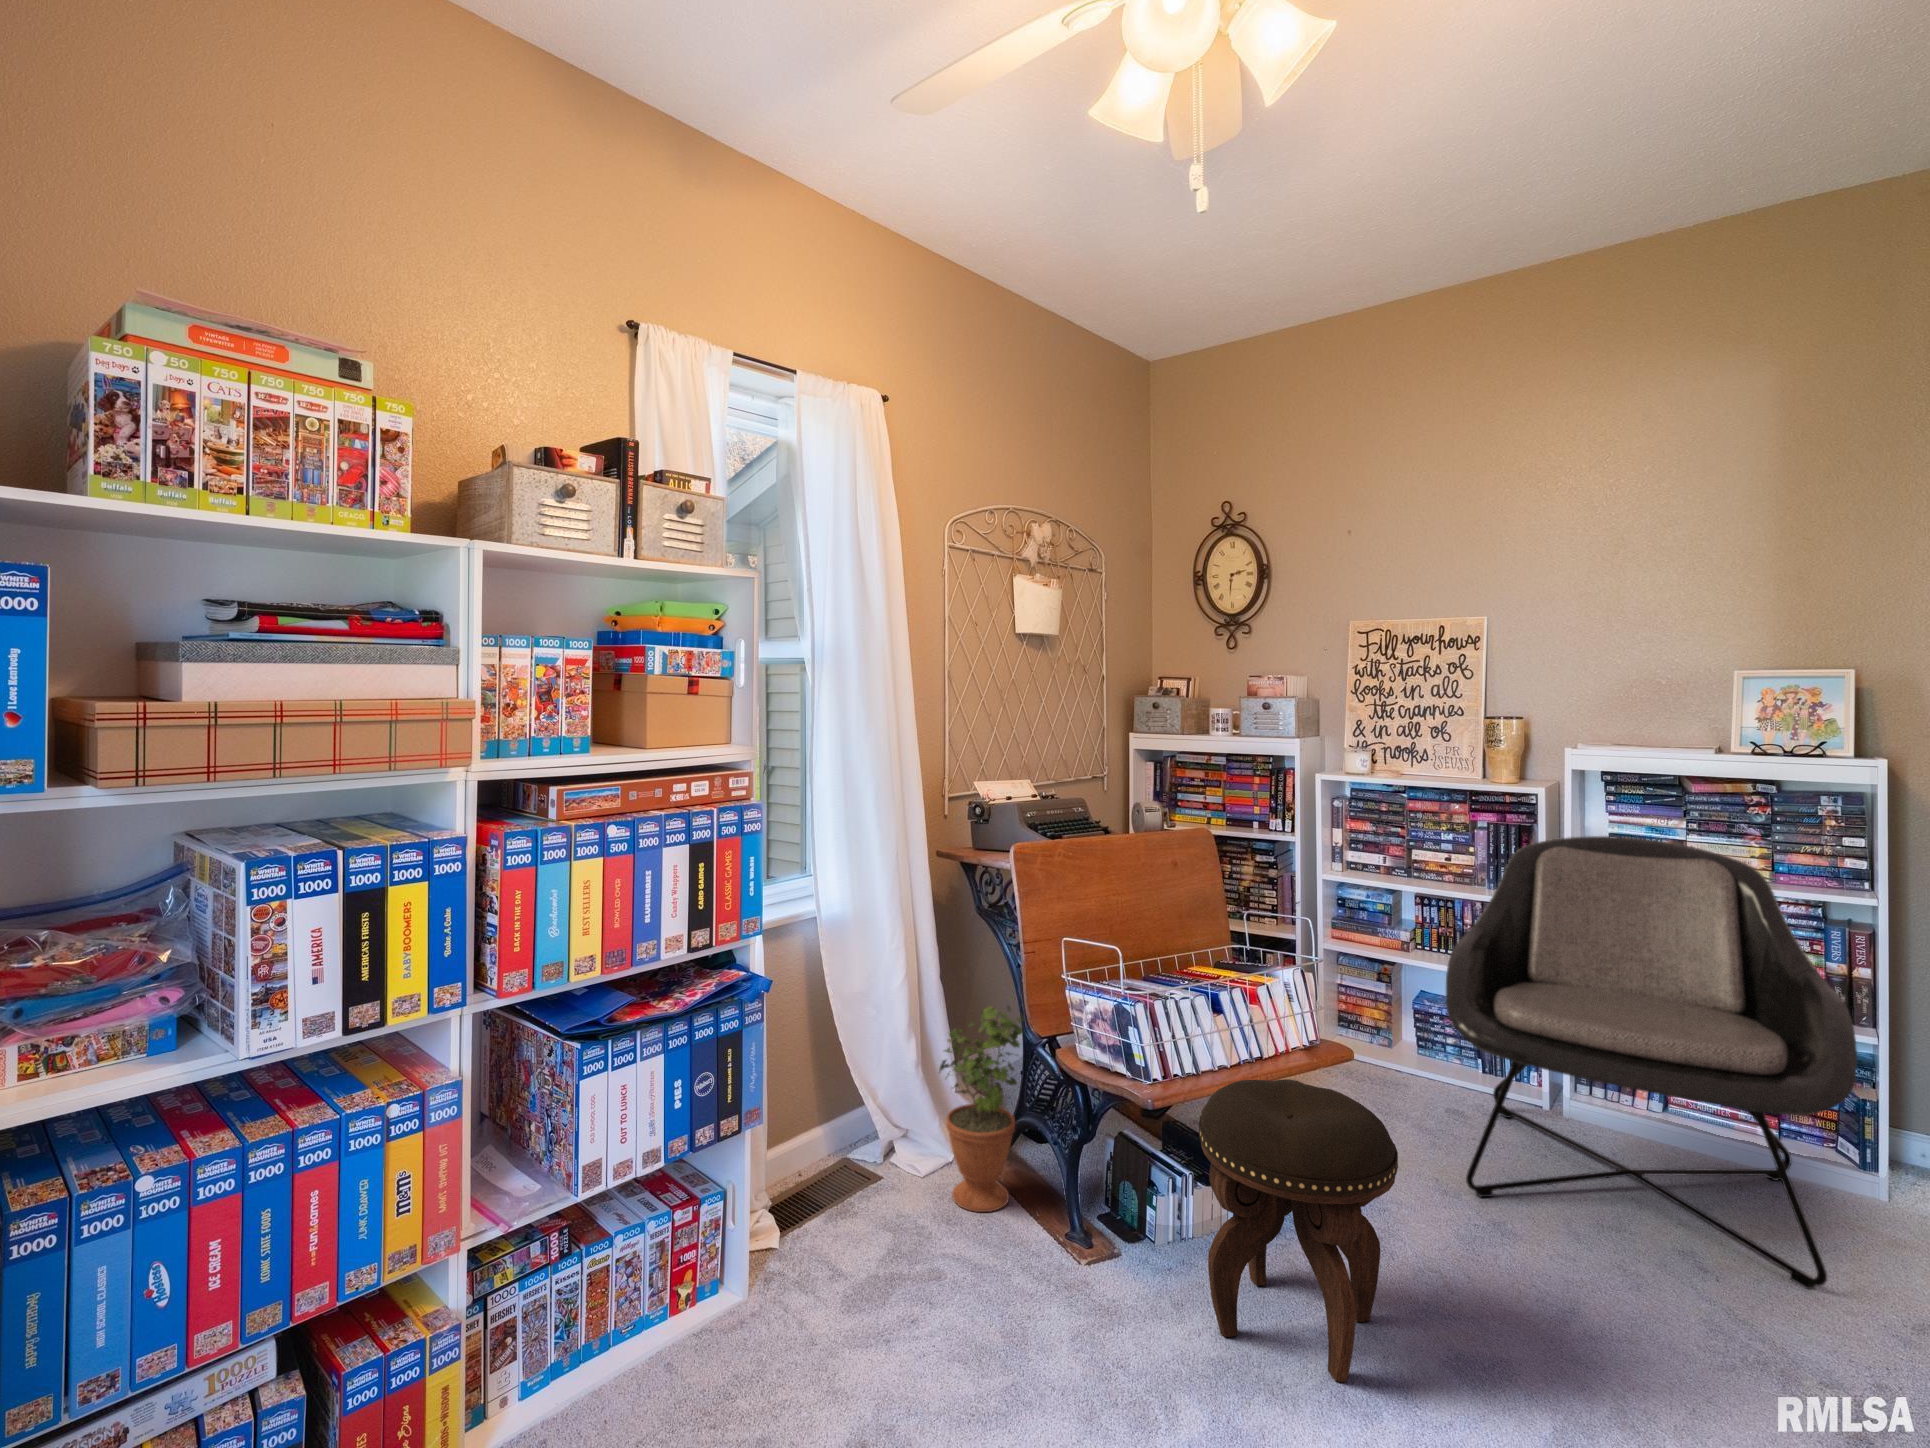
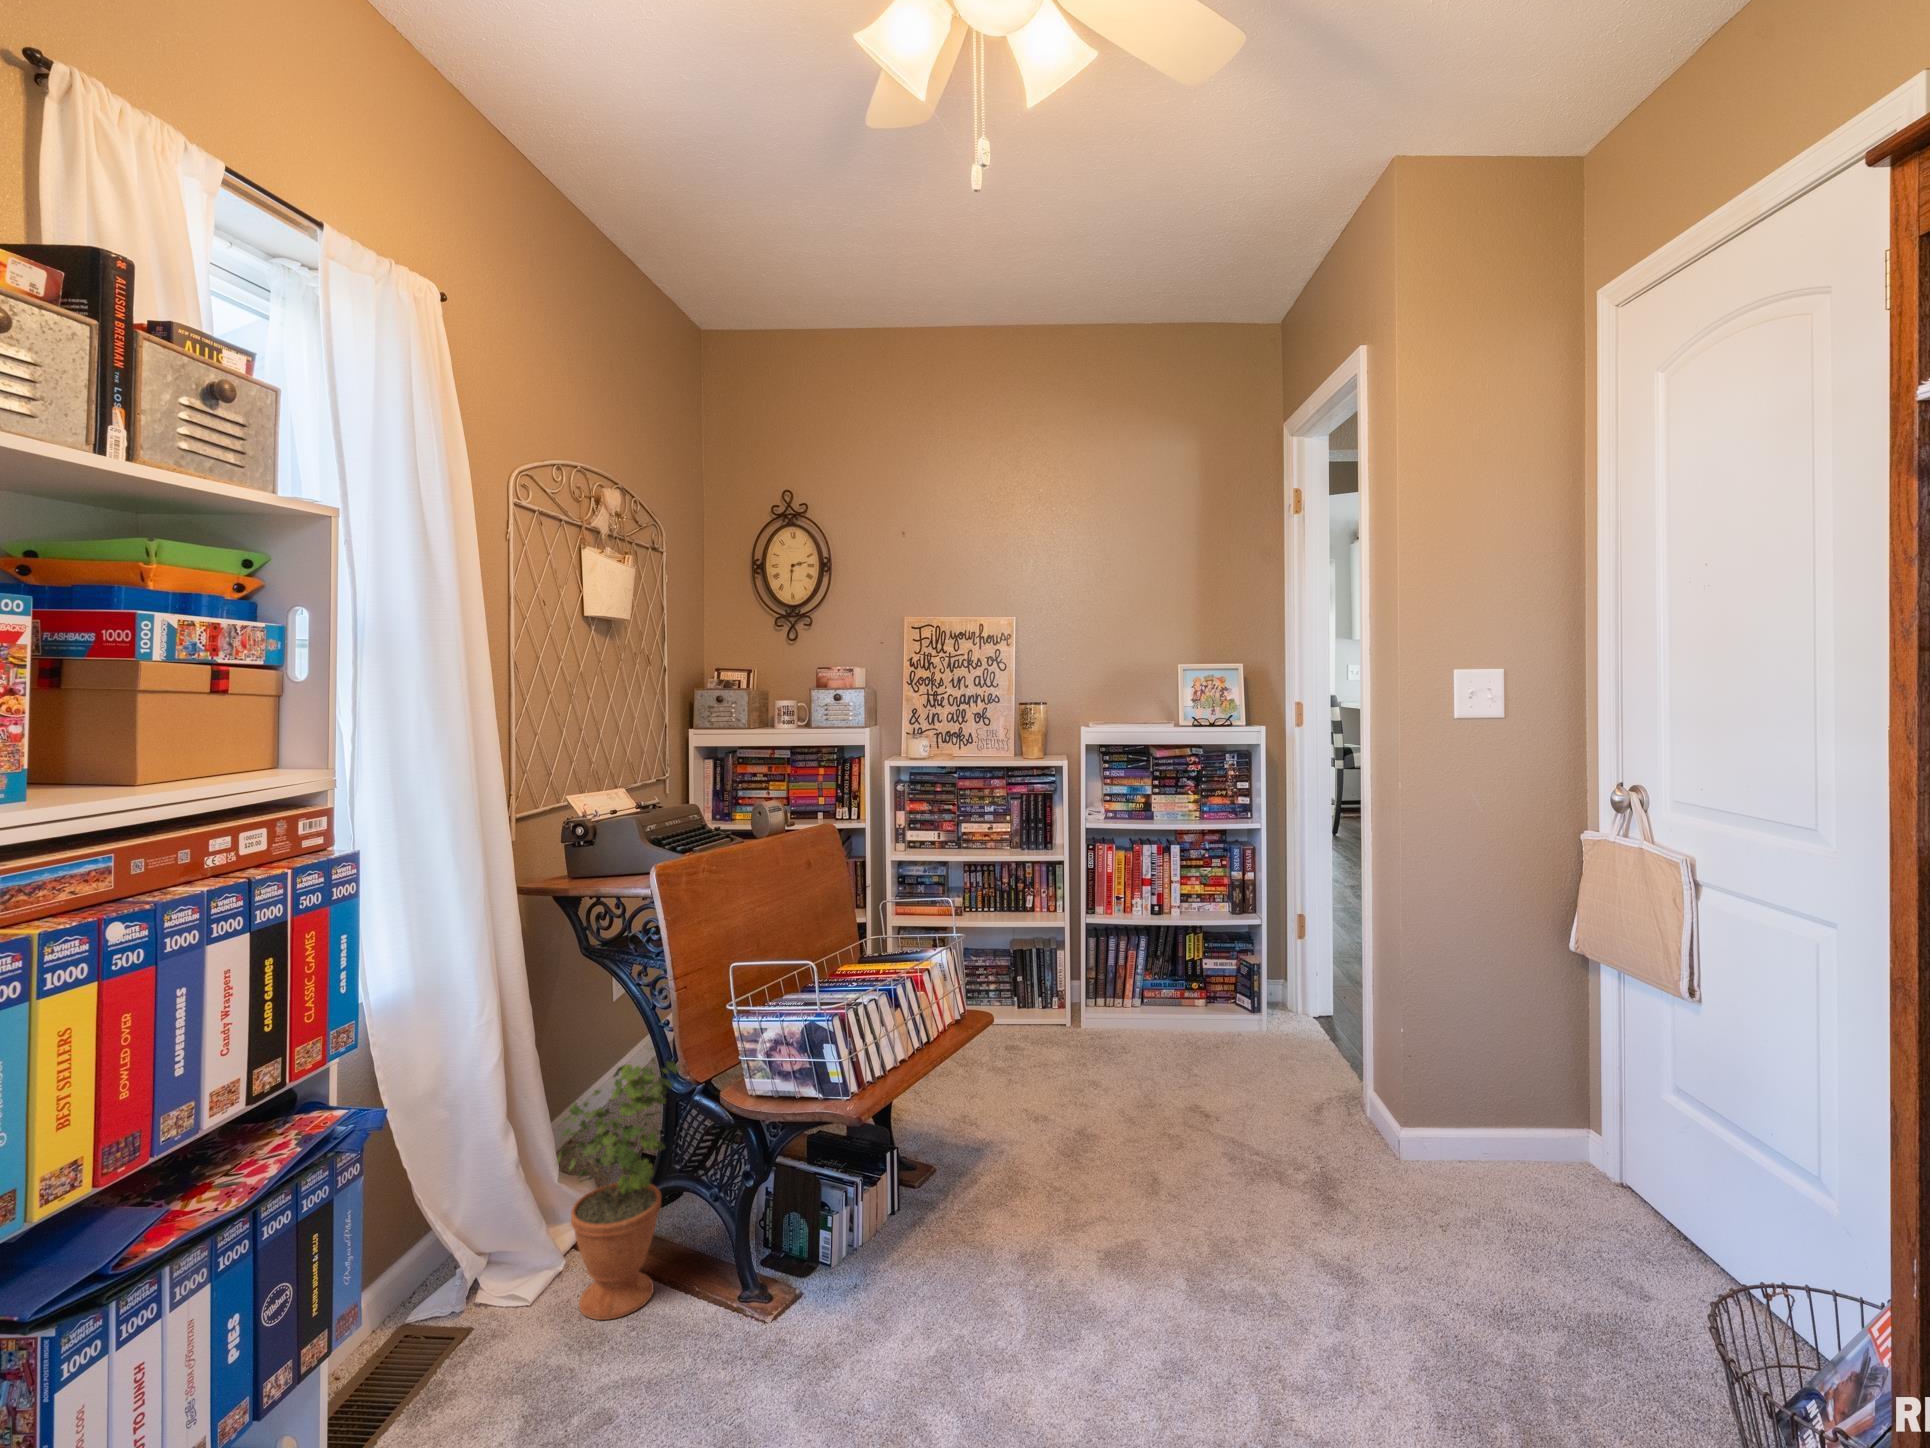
lounge chair: present [1446,836,1857,1289] -> none [1025,797,1288,1116]
footstool: present [1199,1079,1398,1382] -> none [899,1056,1076,1331]

